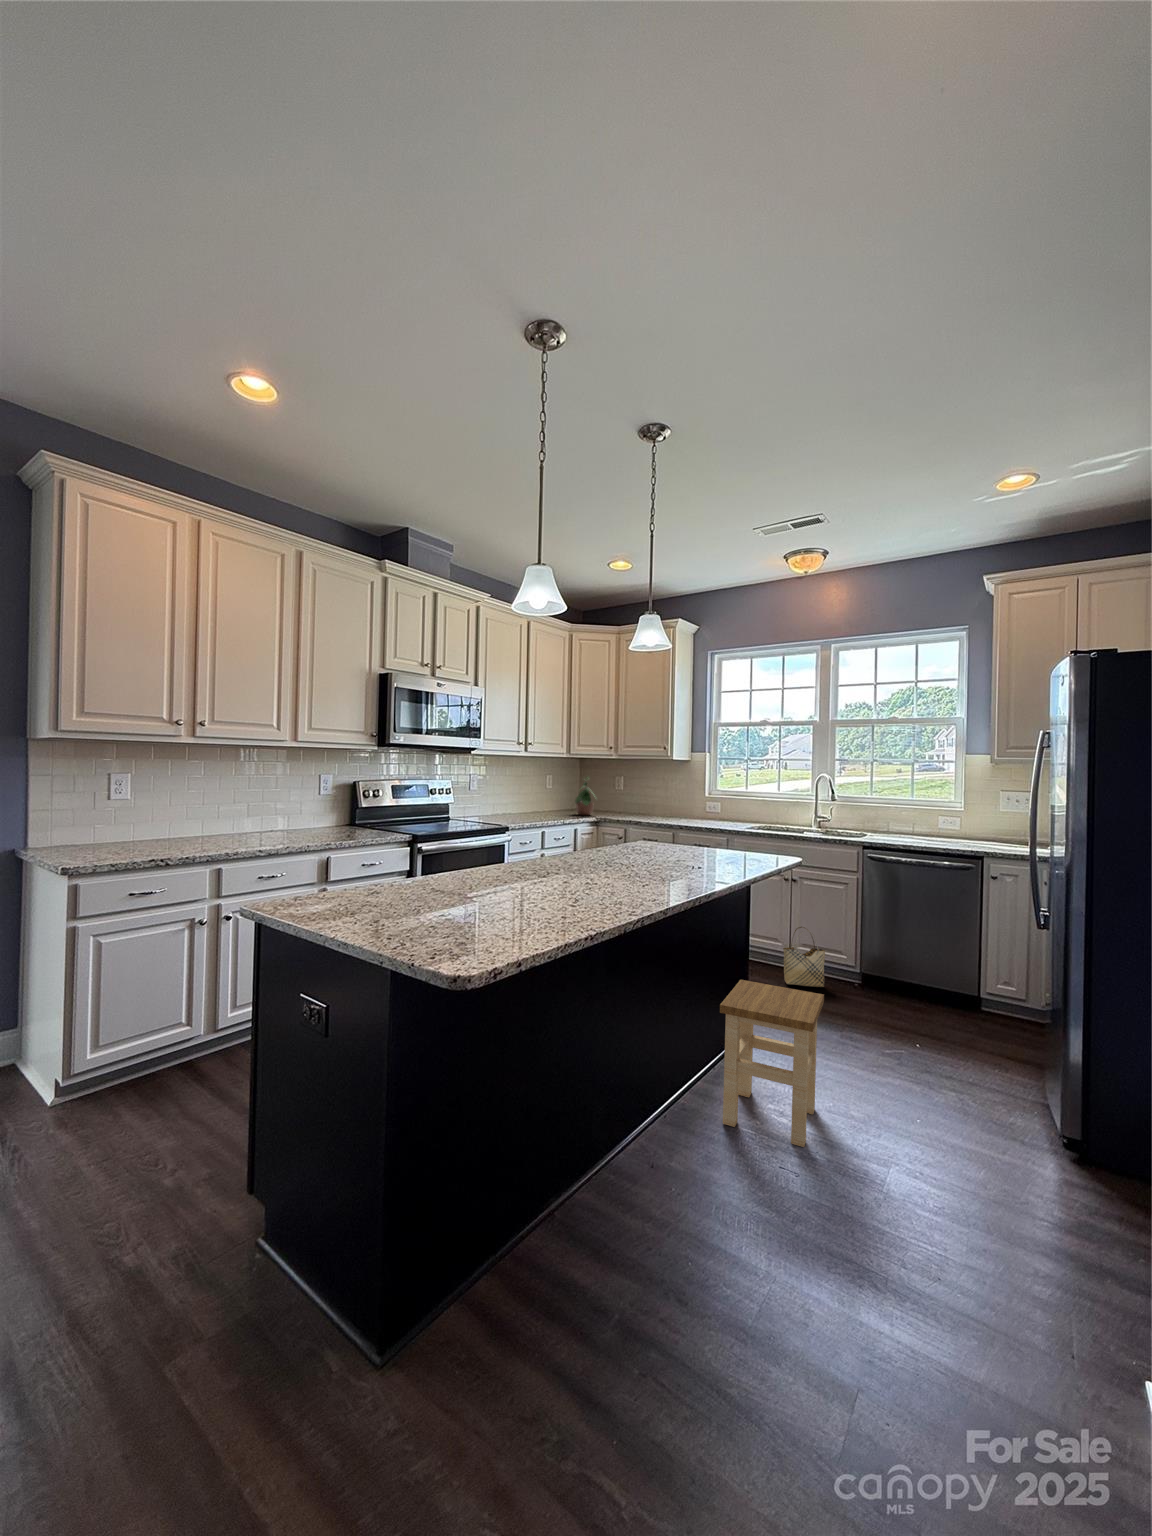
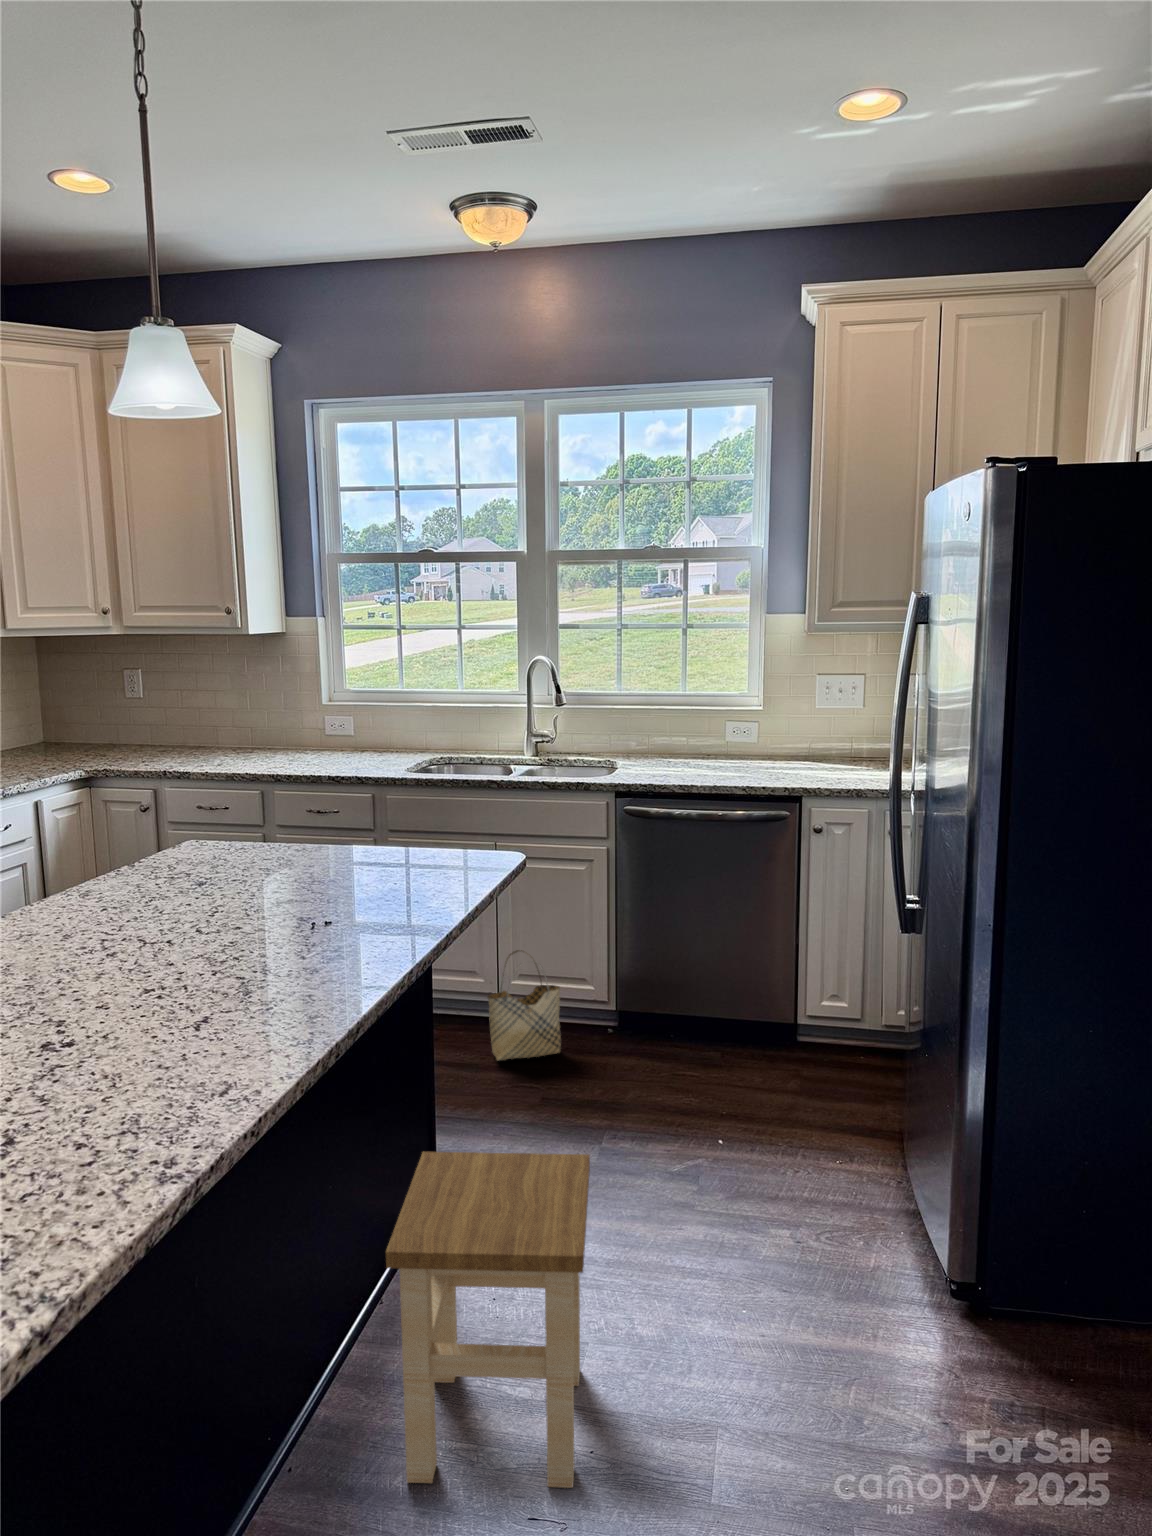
potted plant: present [575,777,593,815] -> none [28,670,91,761]

